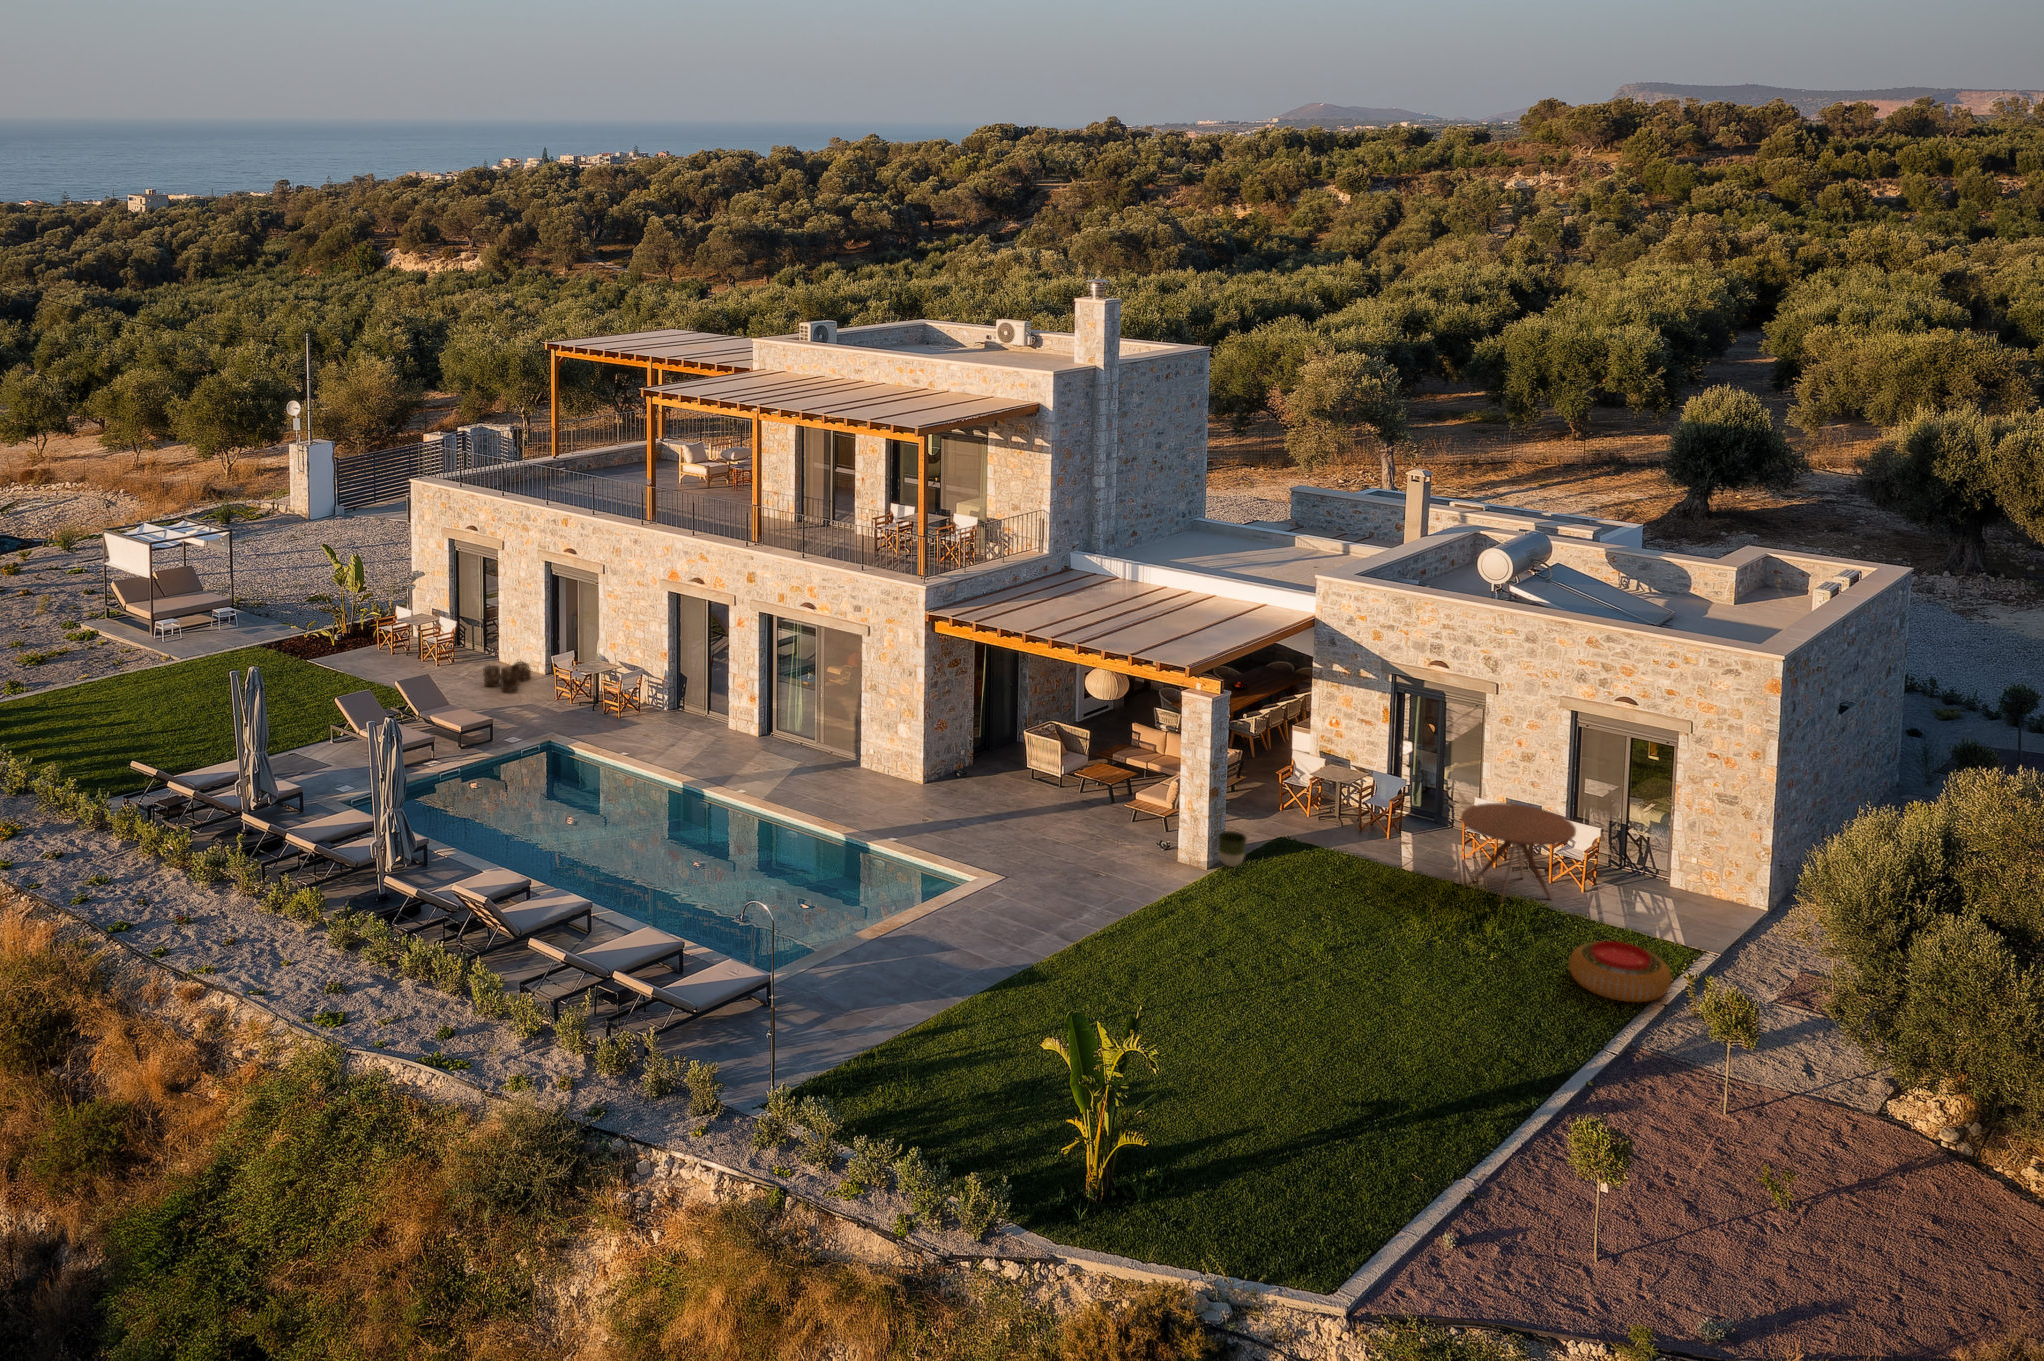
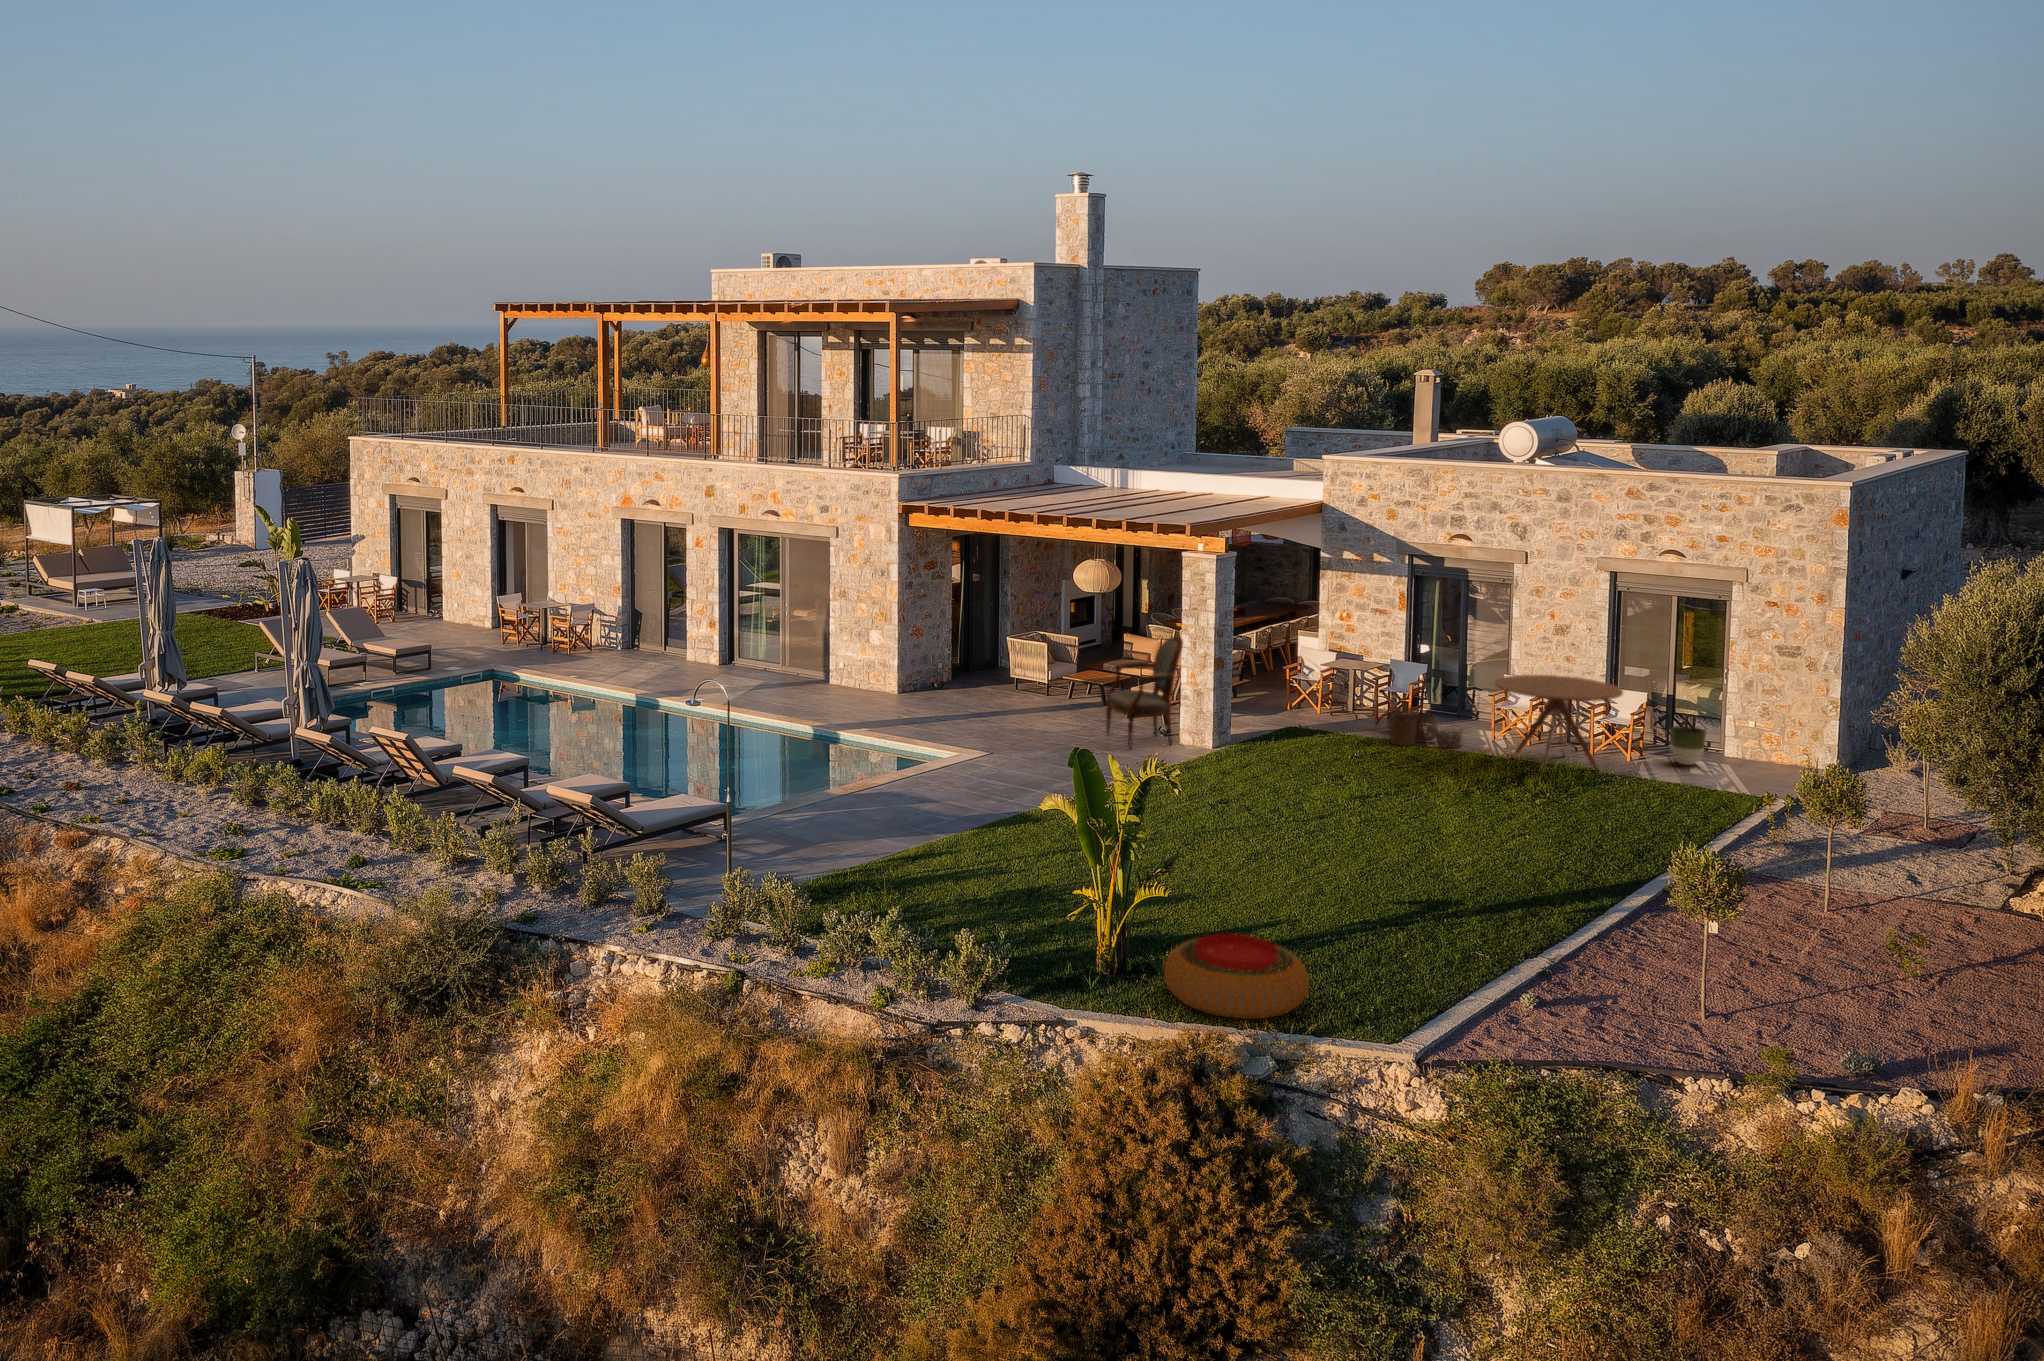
woven basket: present [484,662,531,693] -> present [1389,706,1462,748]
armchair: none [1110,761,1181,867] -> present [1106,637,1183,749]
planter: present [1218,831,1246,867] -> present [1670,726,1706,765]
pouf: present [1569,941,1672,1002] -> present [1164,934,1309,1019]

